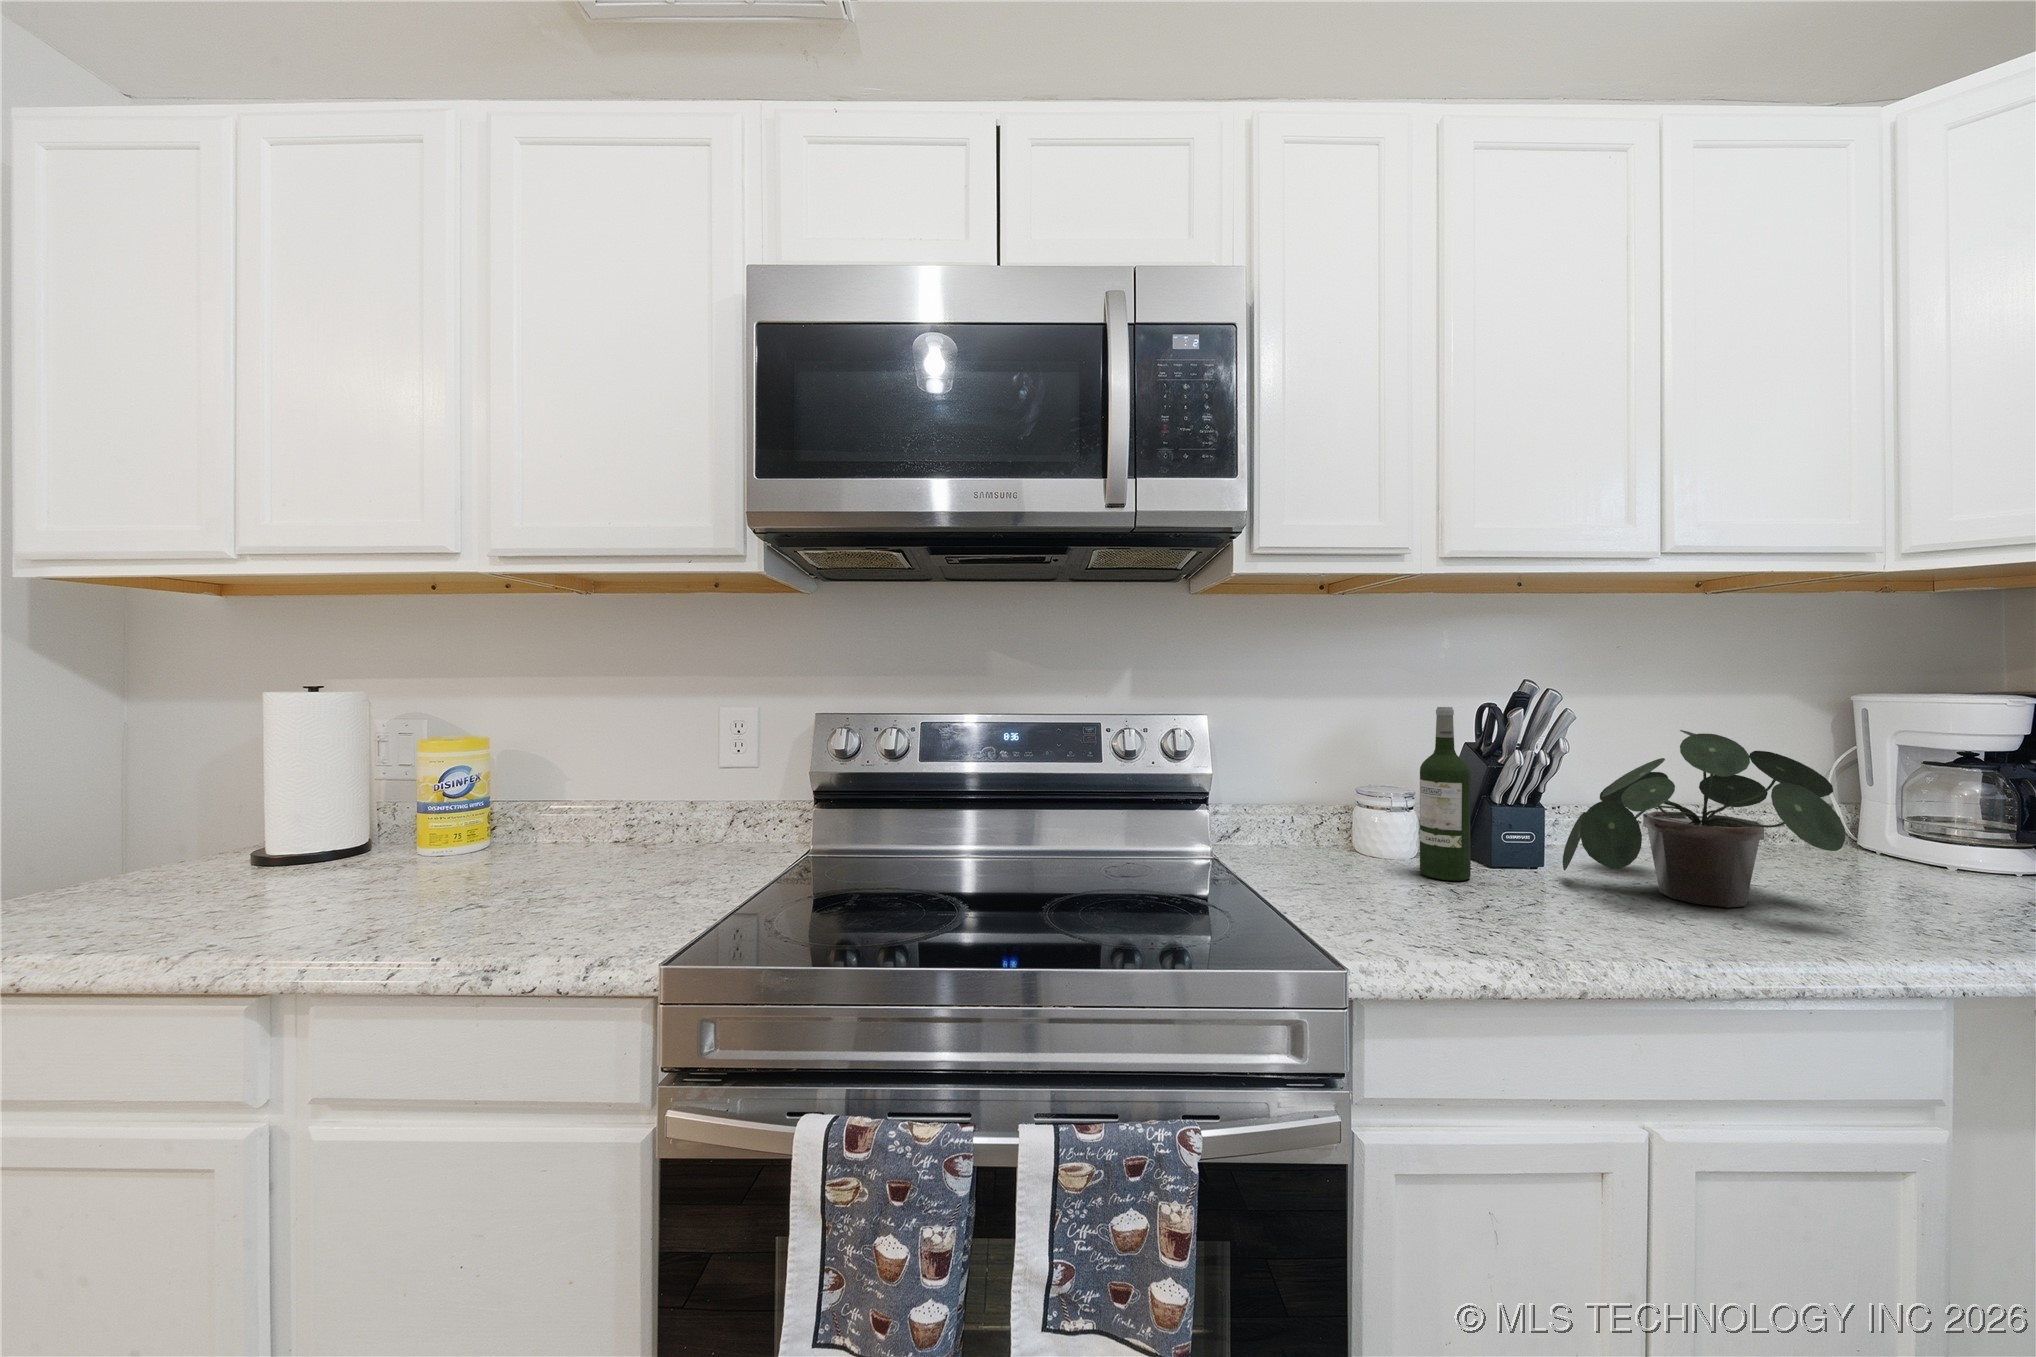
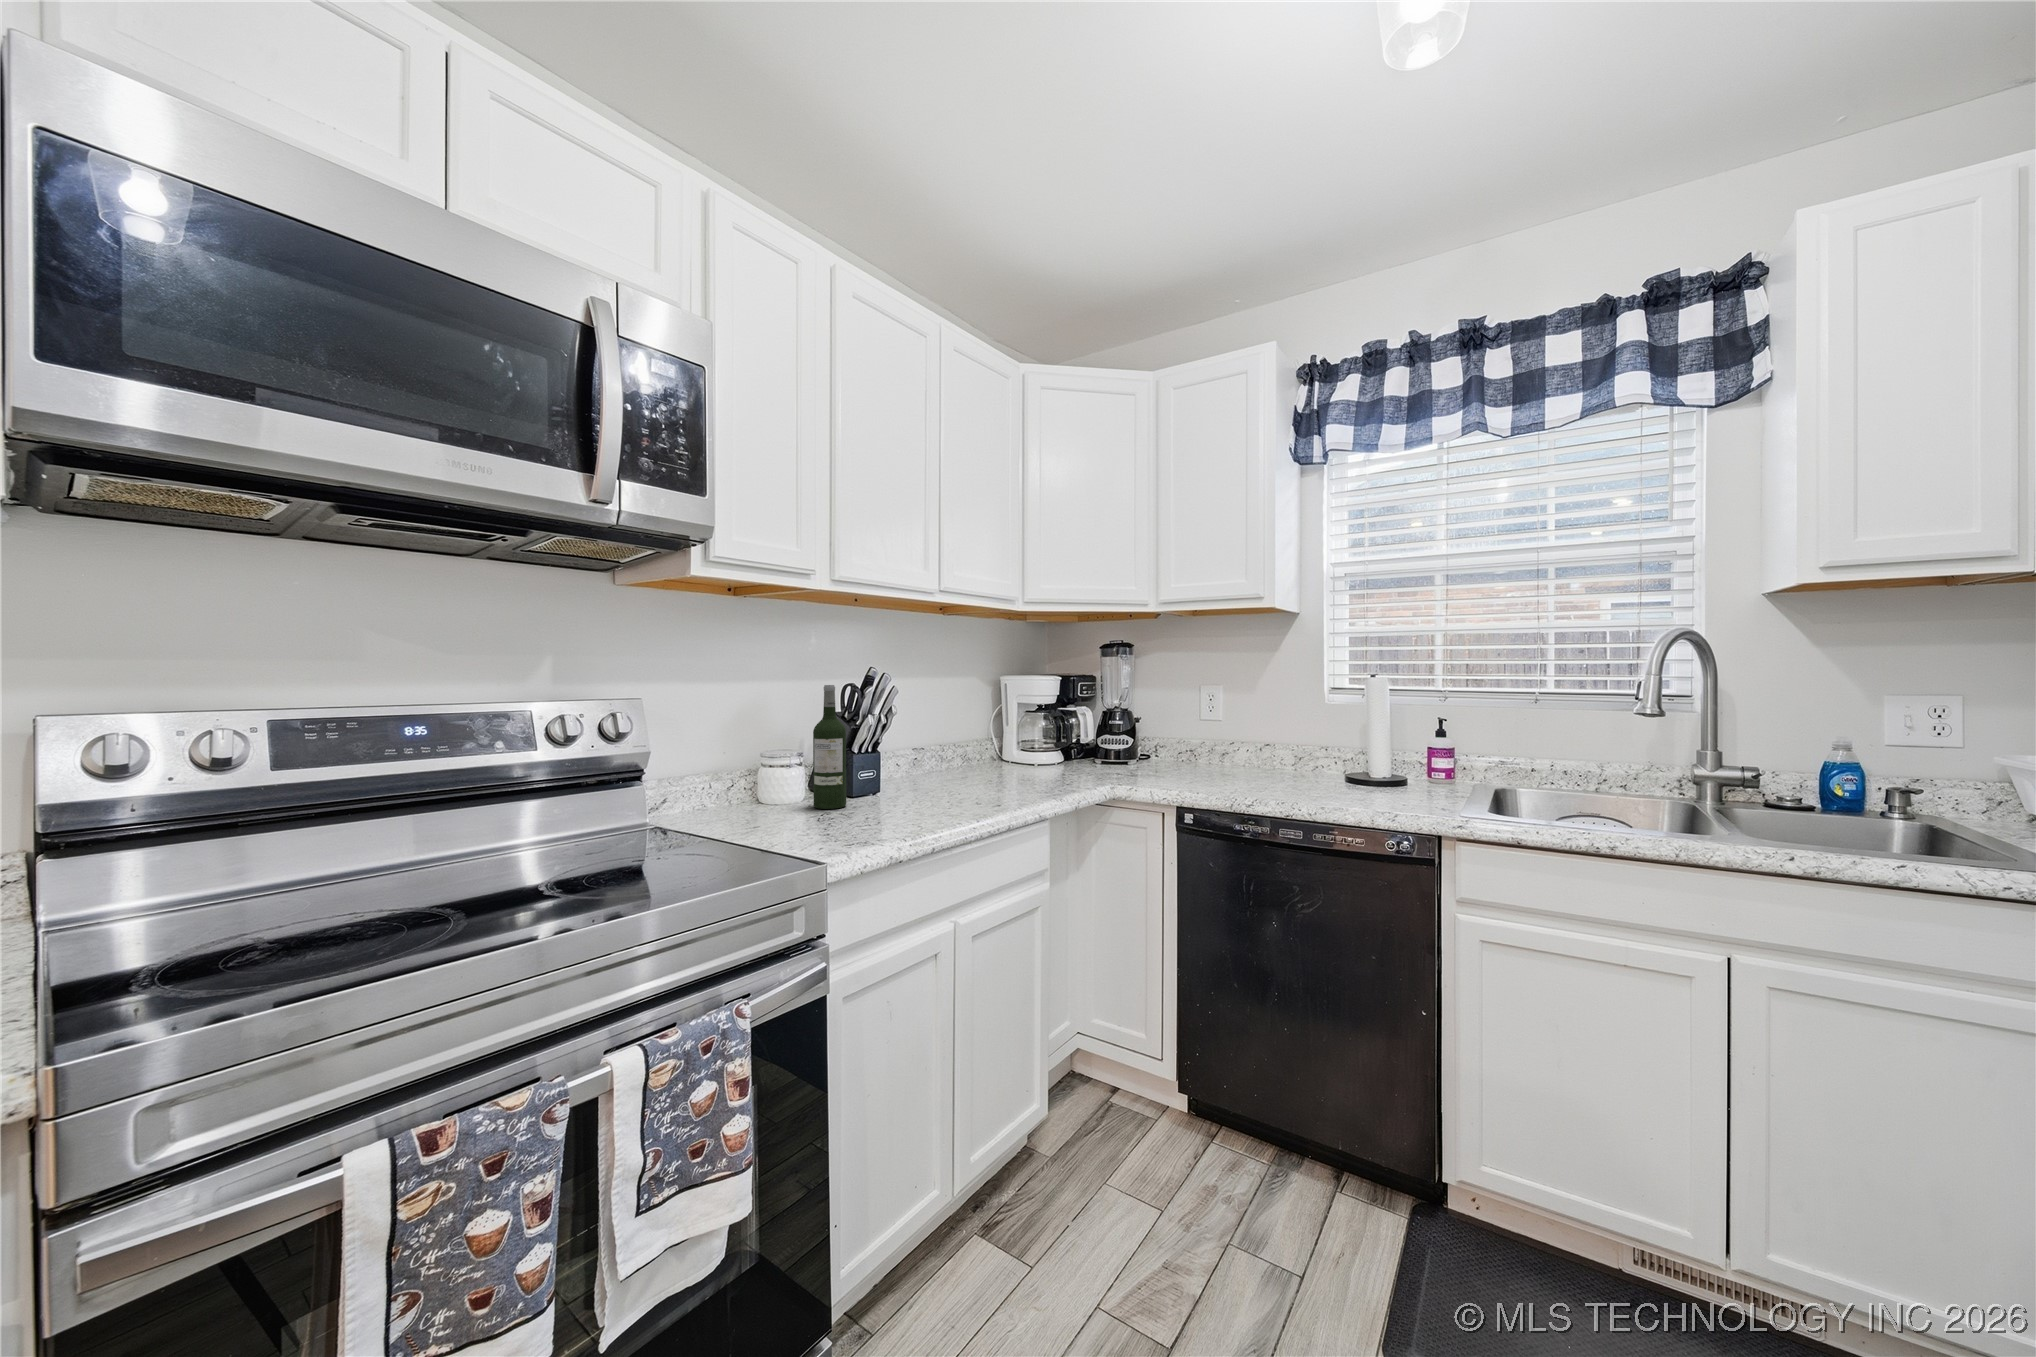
potted plant: present [1563,730,1845,907] -> none [893,696,1018,797]

